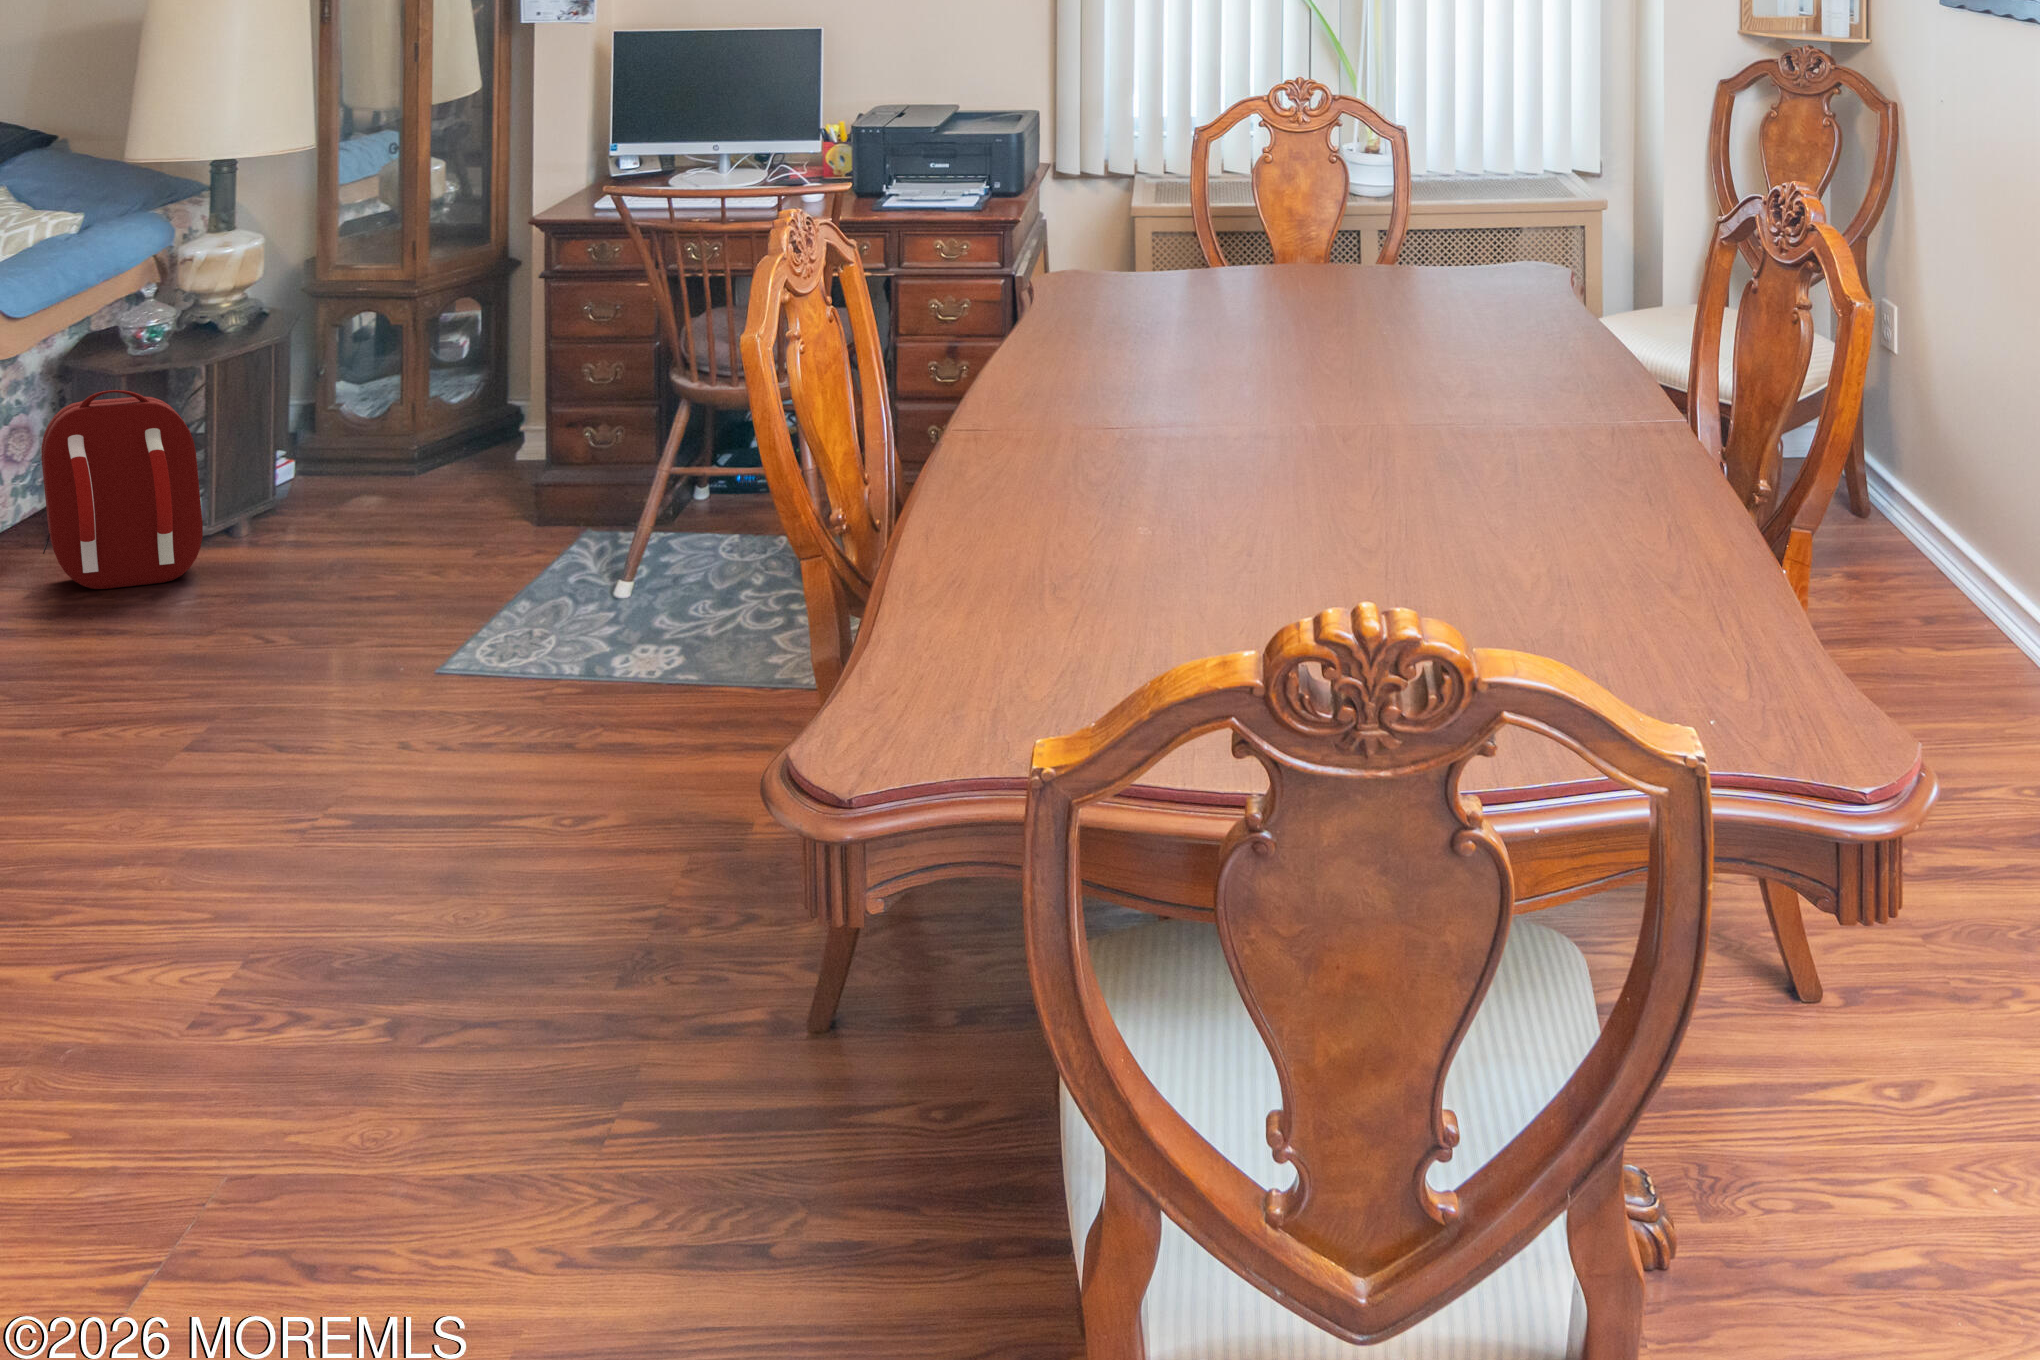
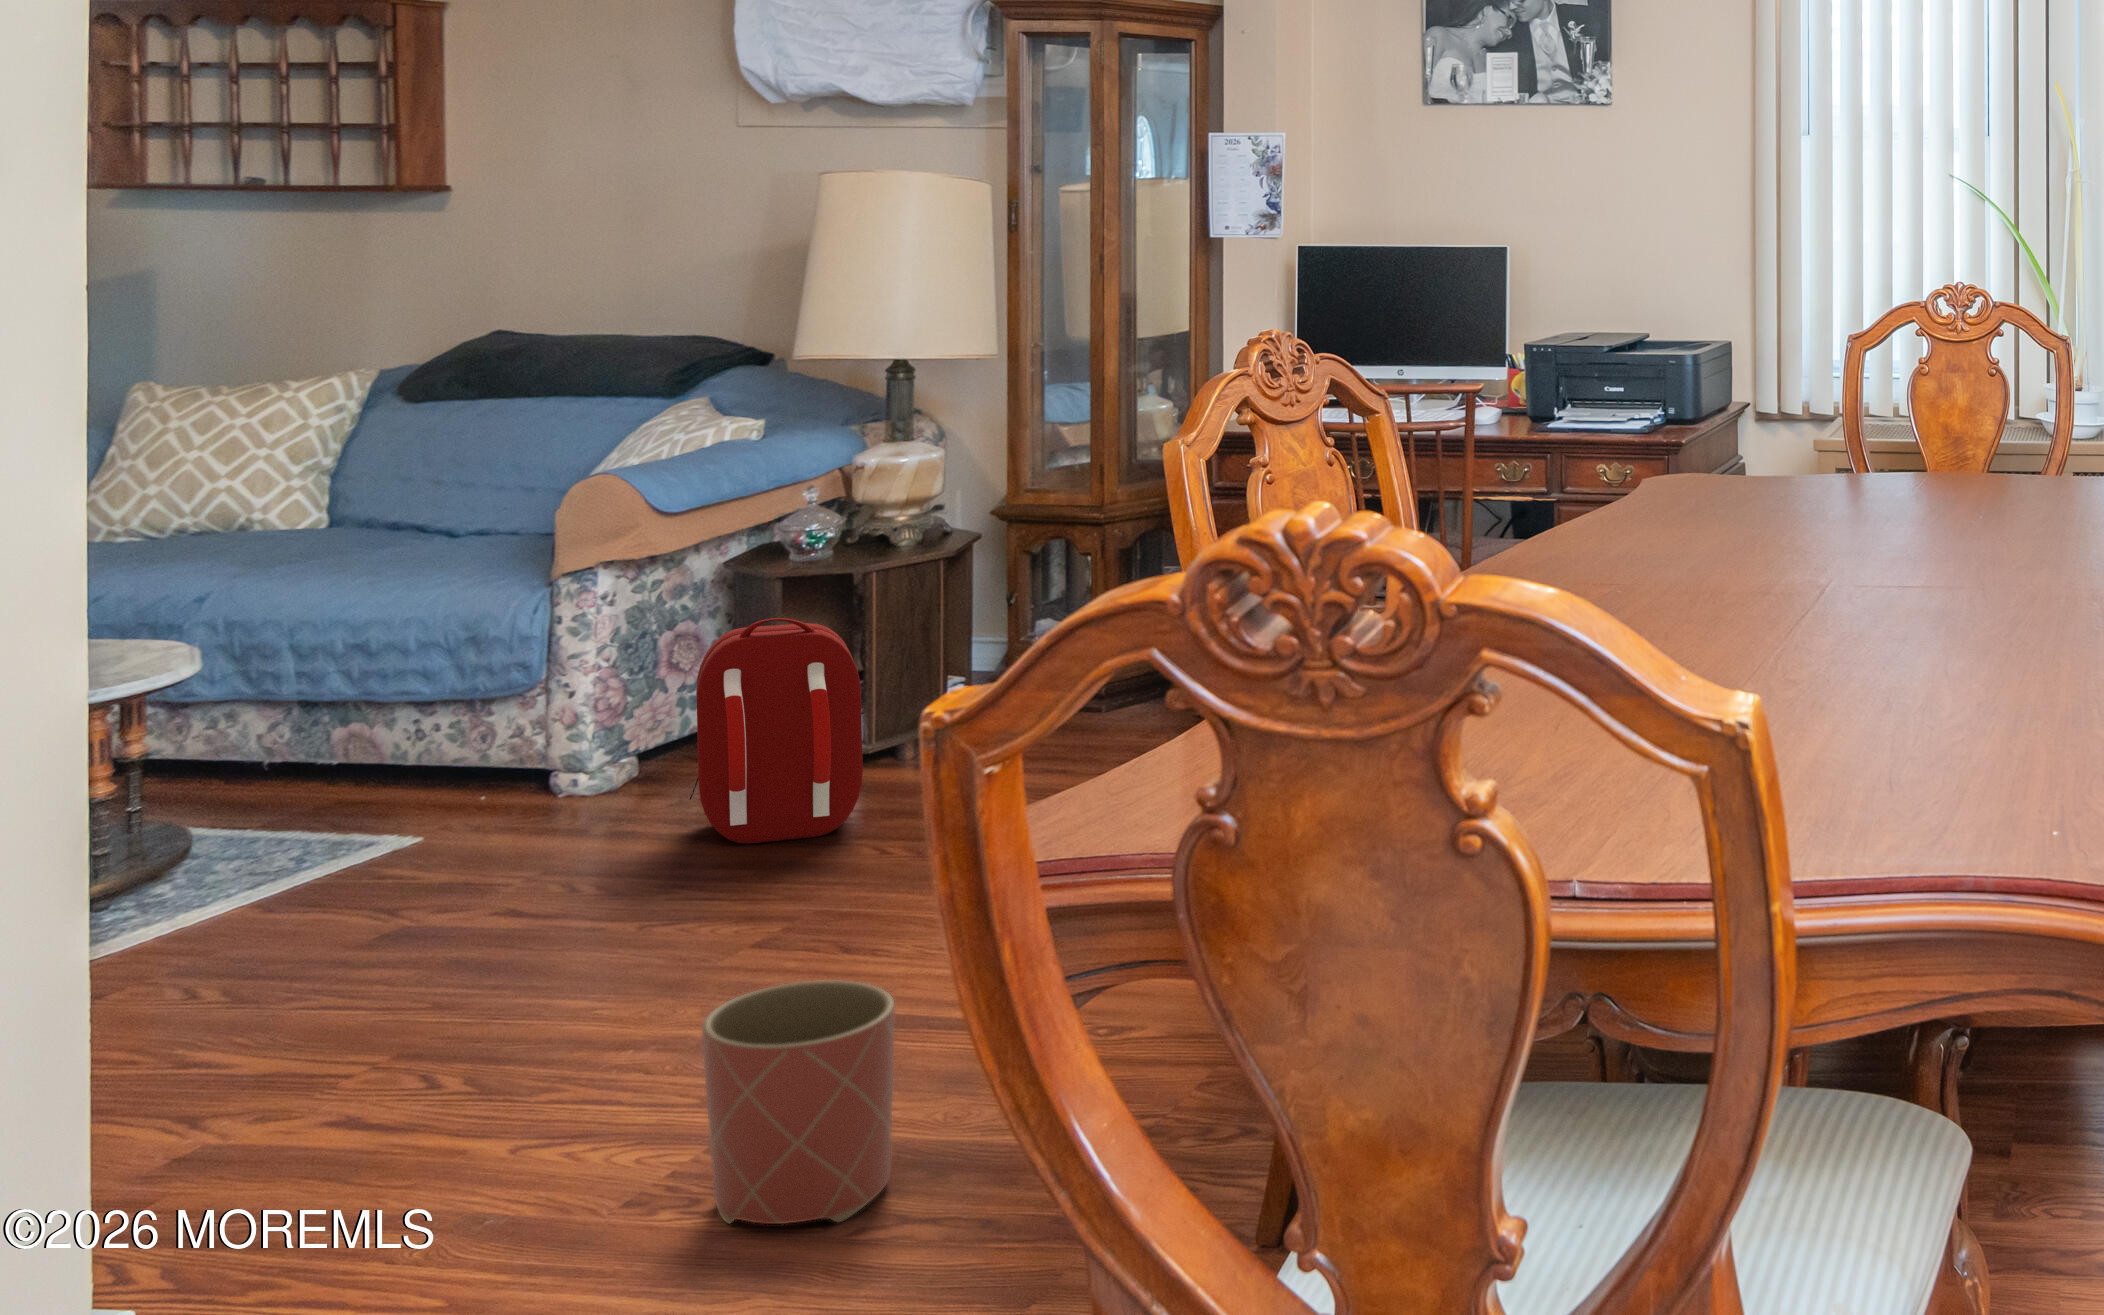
planter: none [92,606,238,761] -> present [702,980,895,1224]

